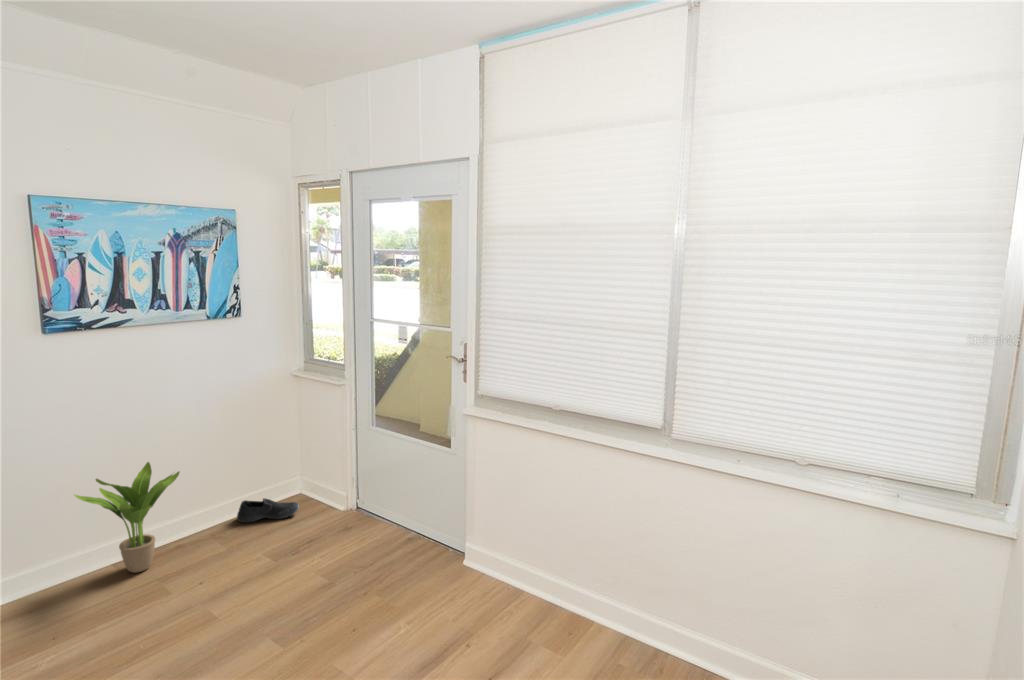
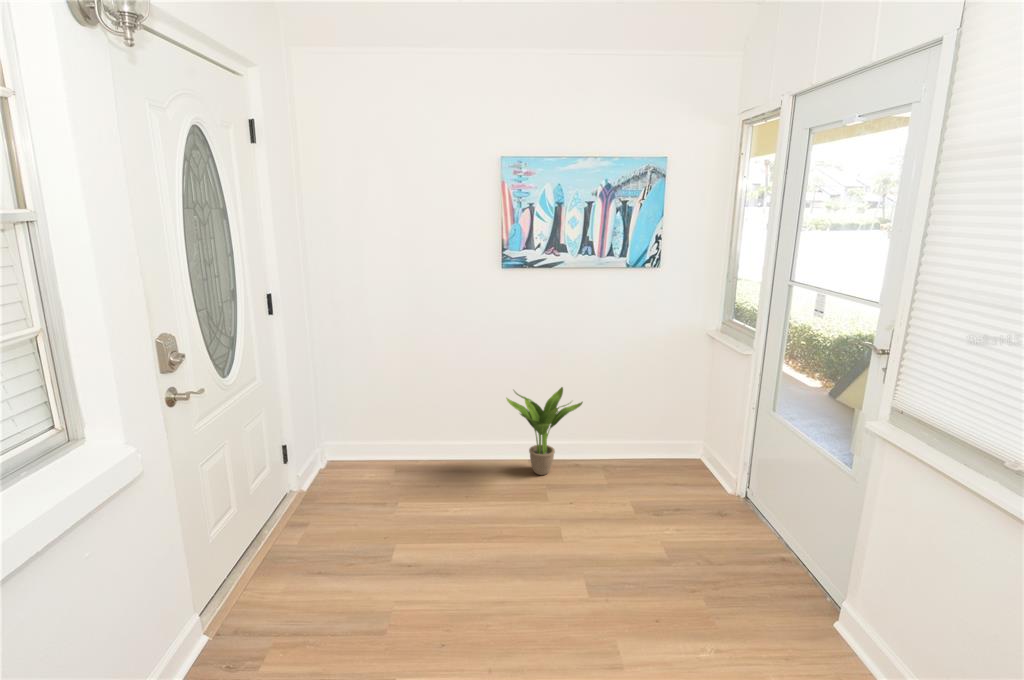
shoe: present [237,498,299,522] -> none [629,446,686,476]

